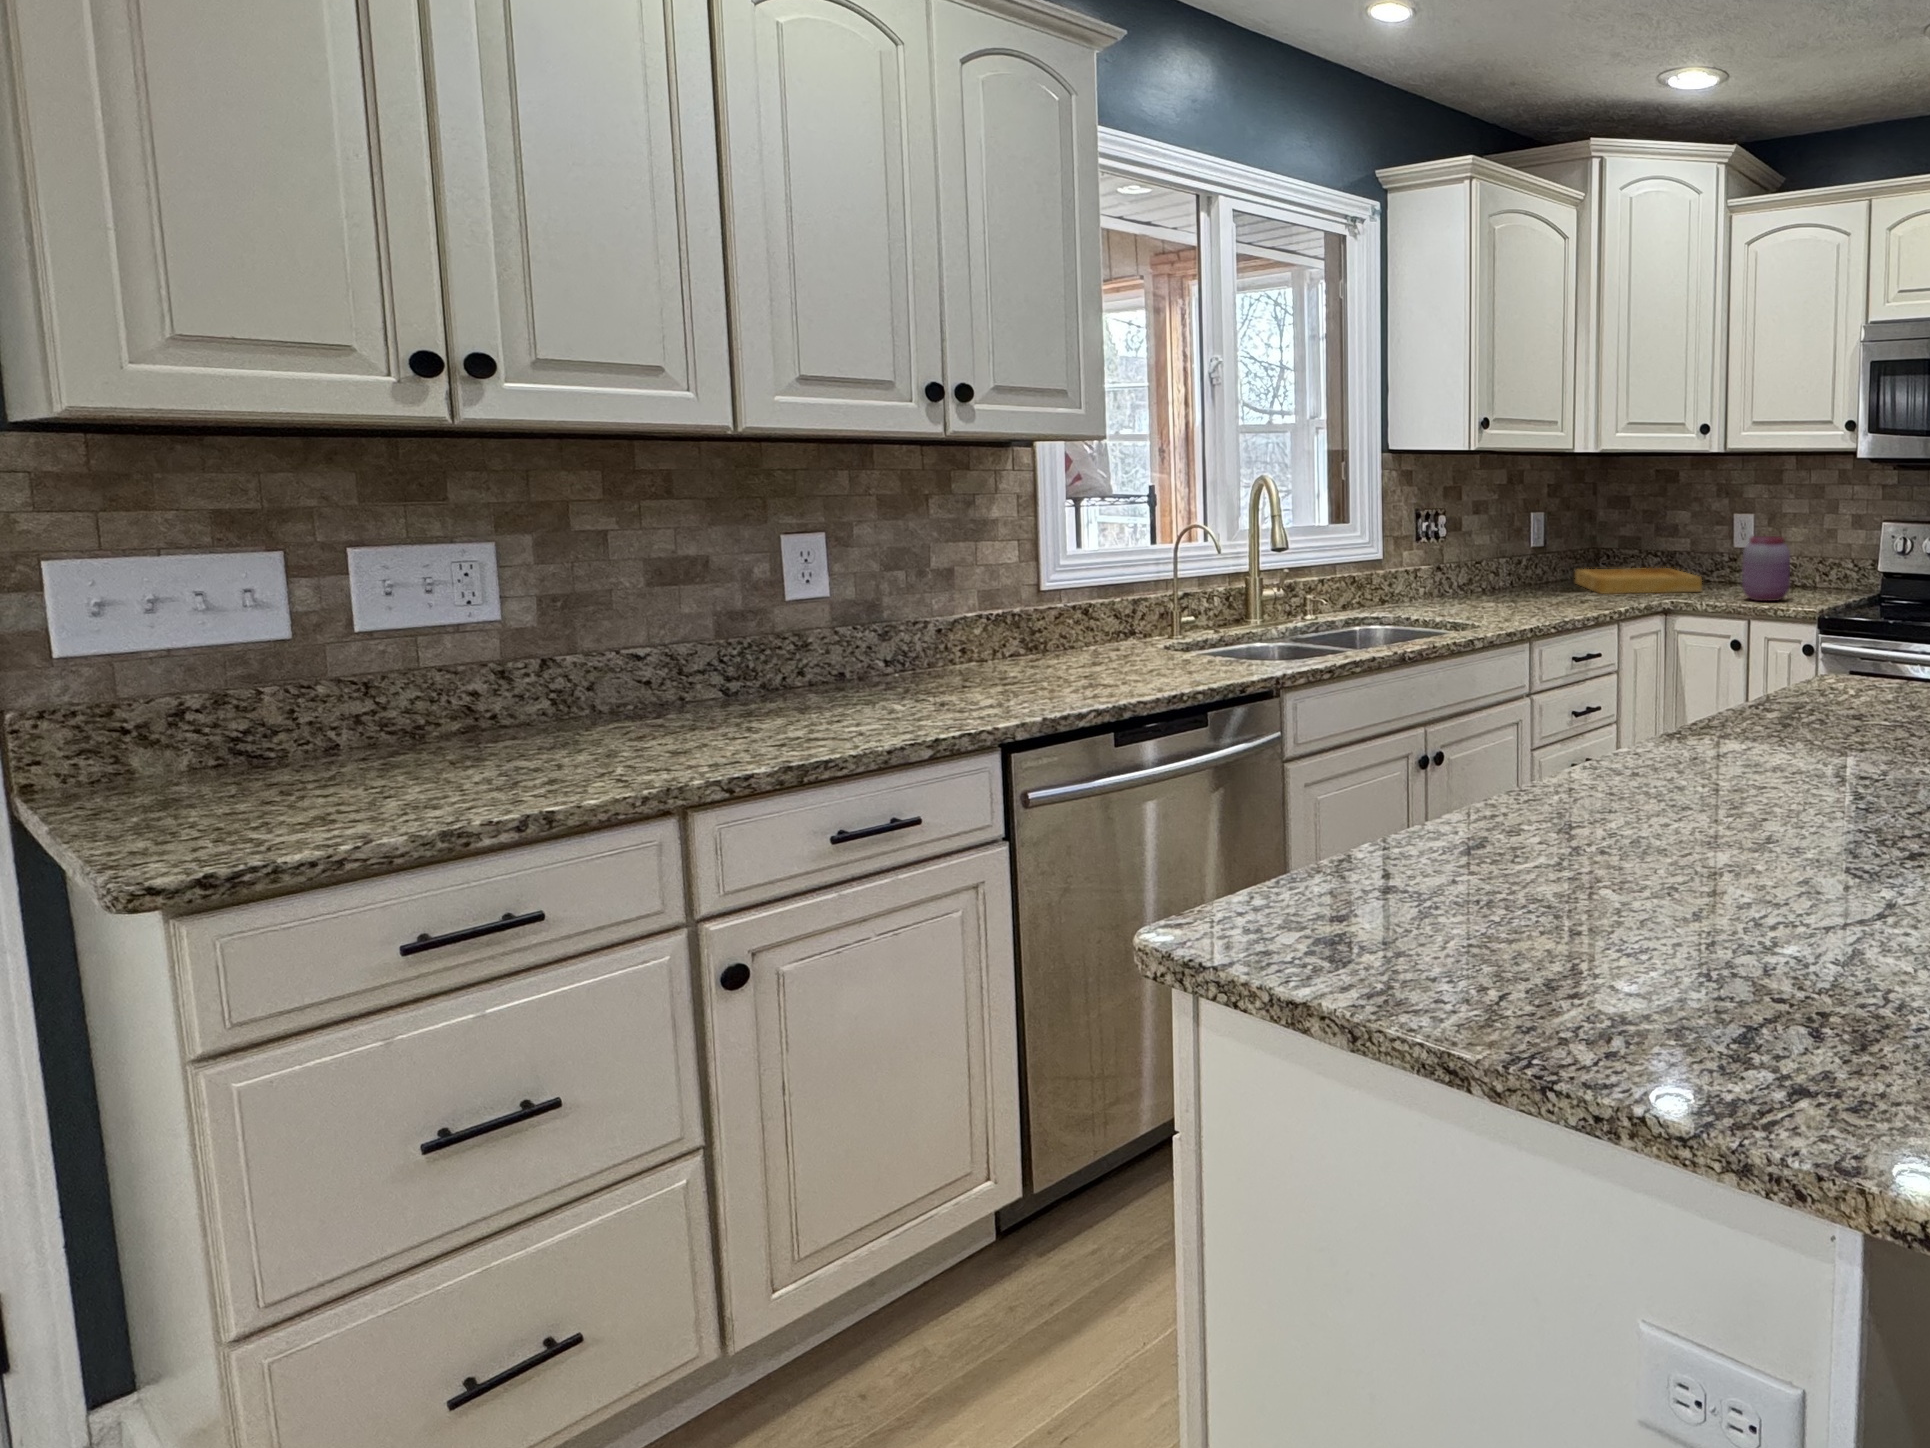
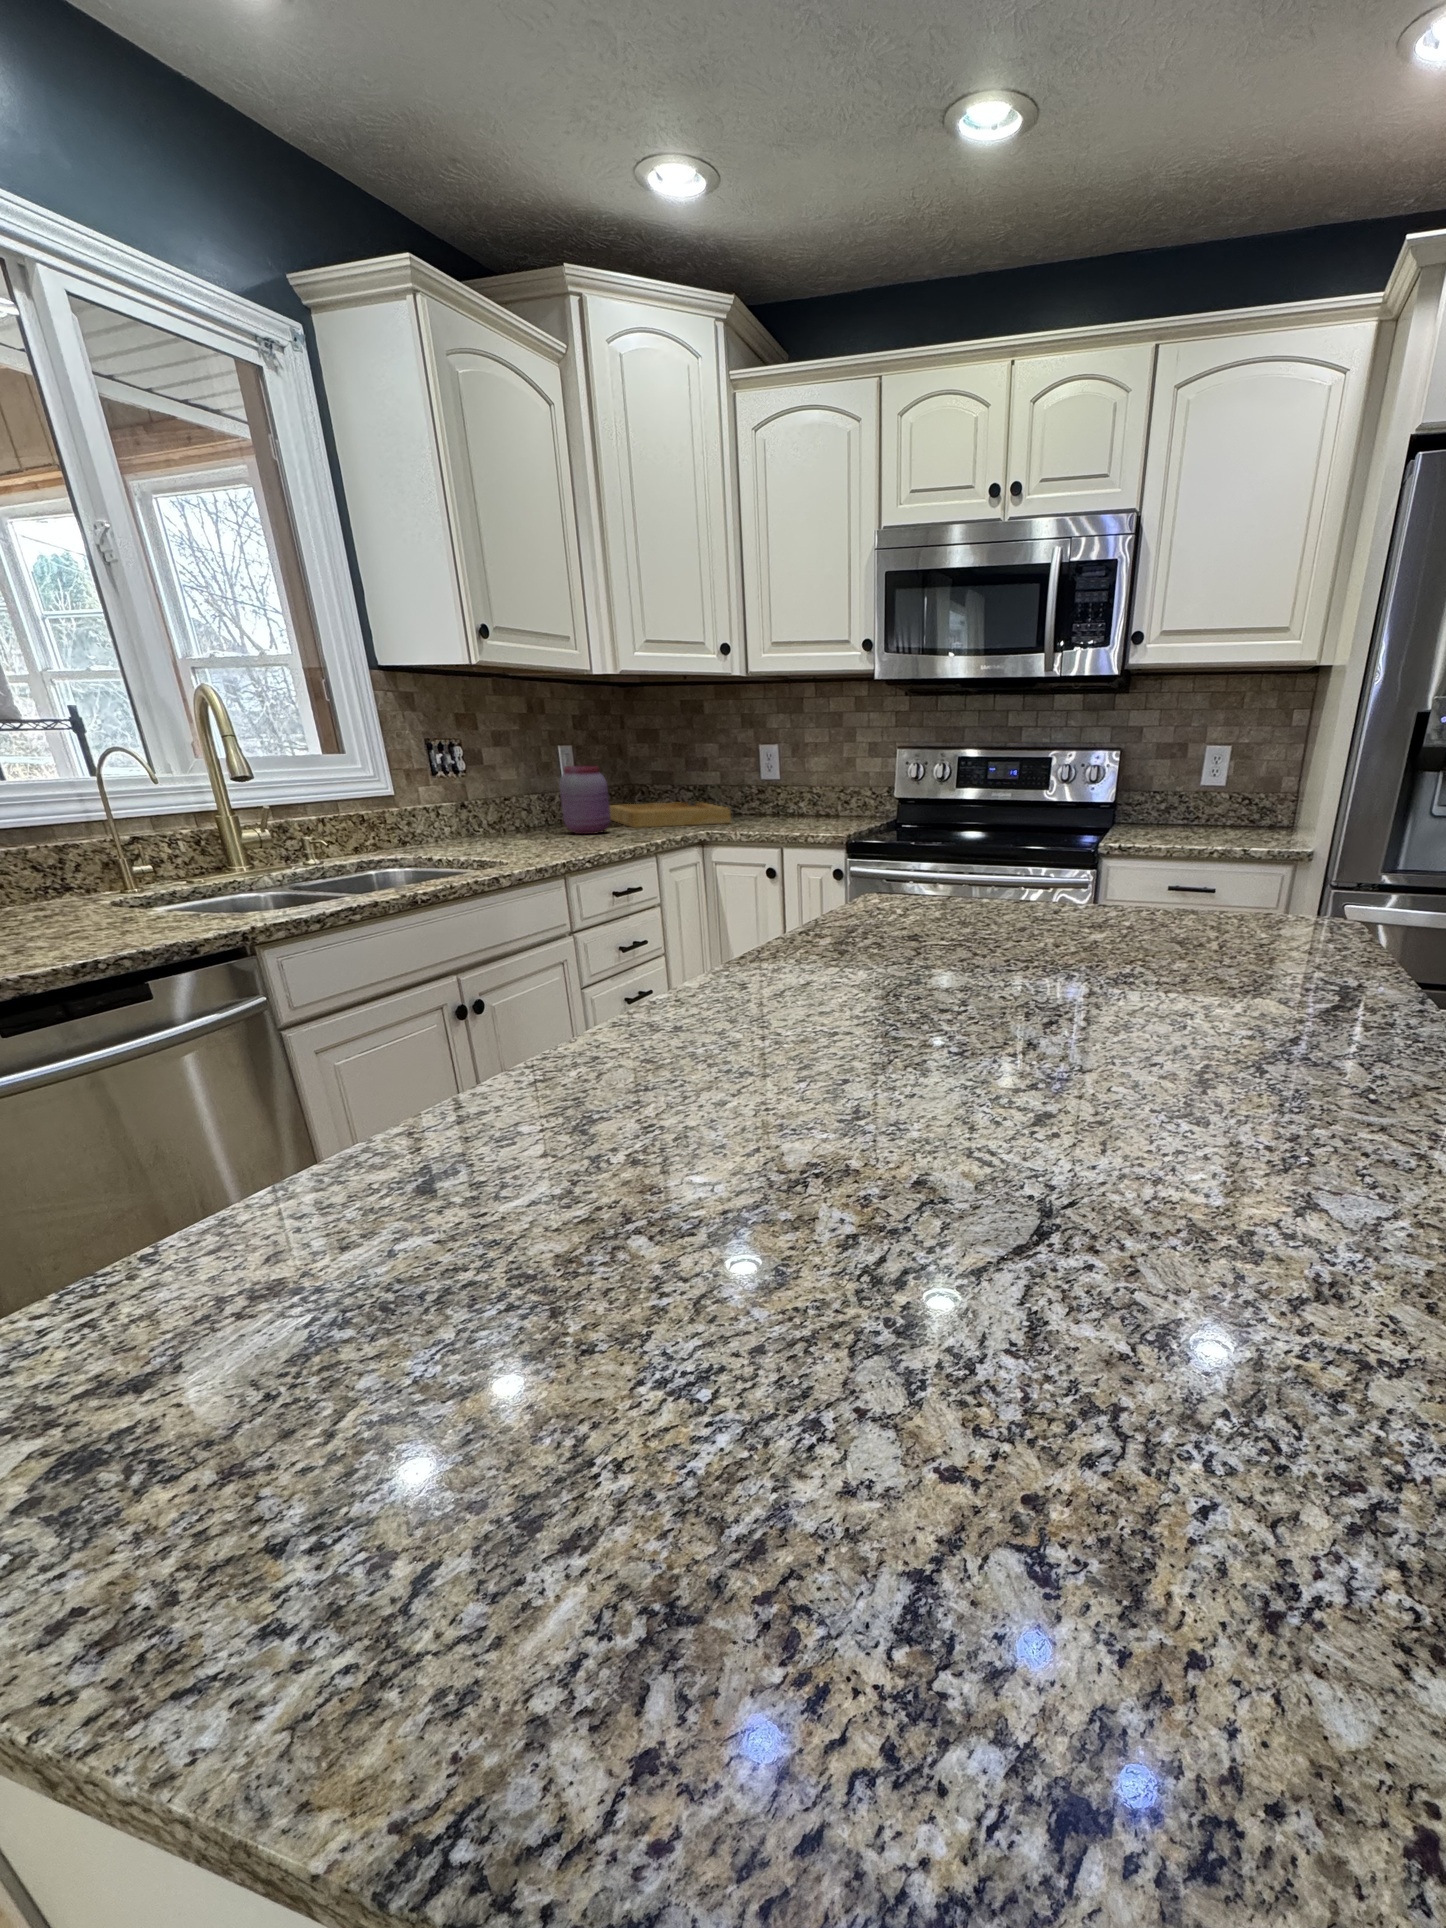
jar: present [1742,536,1790,601] -> present [559,766,611,834]

